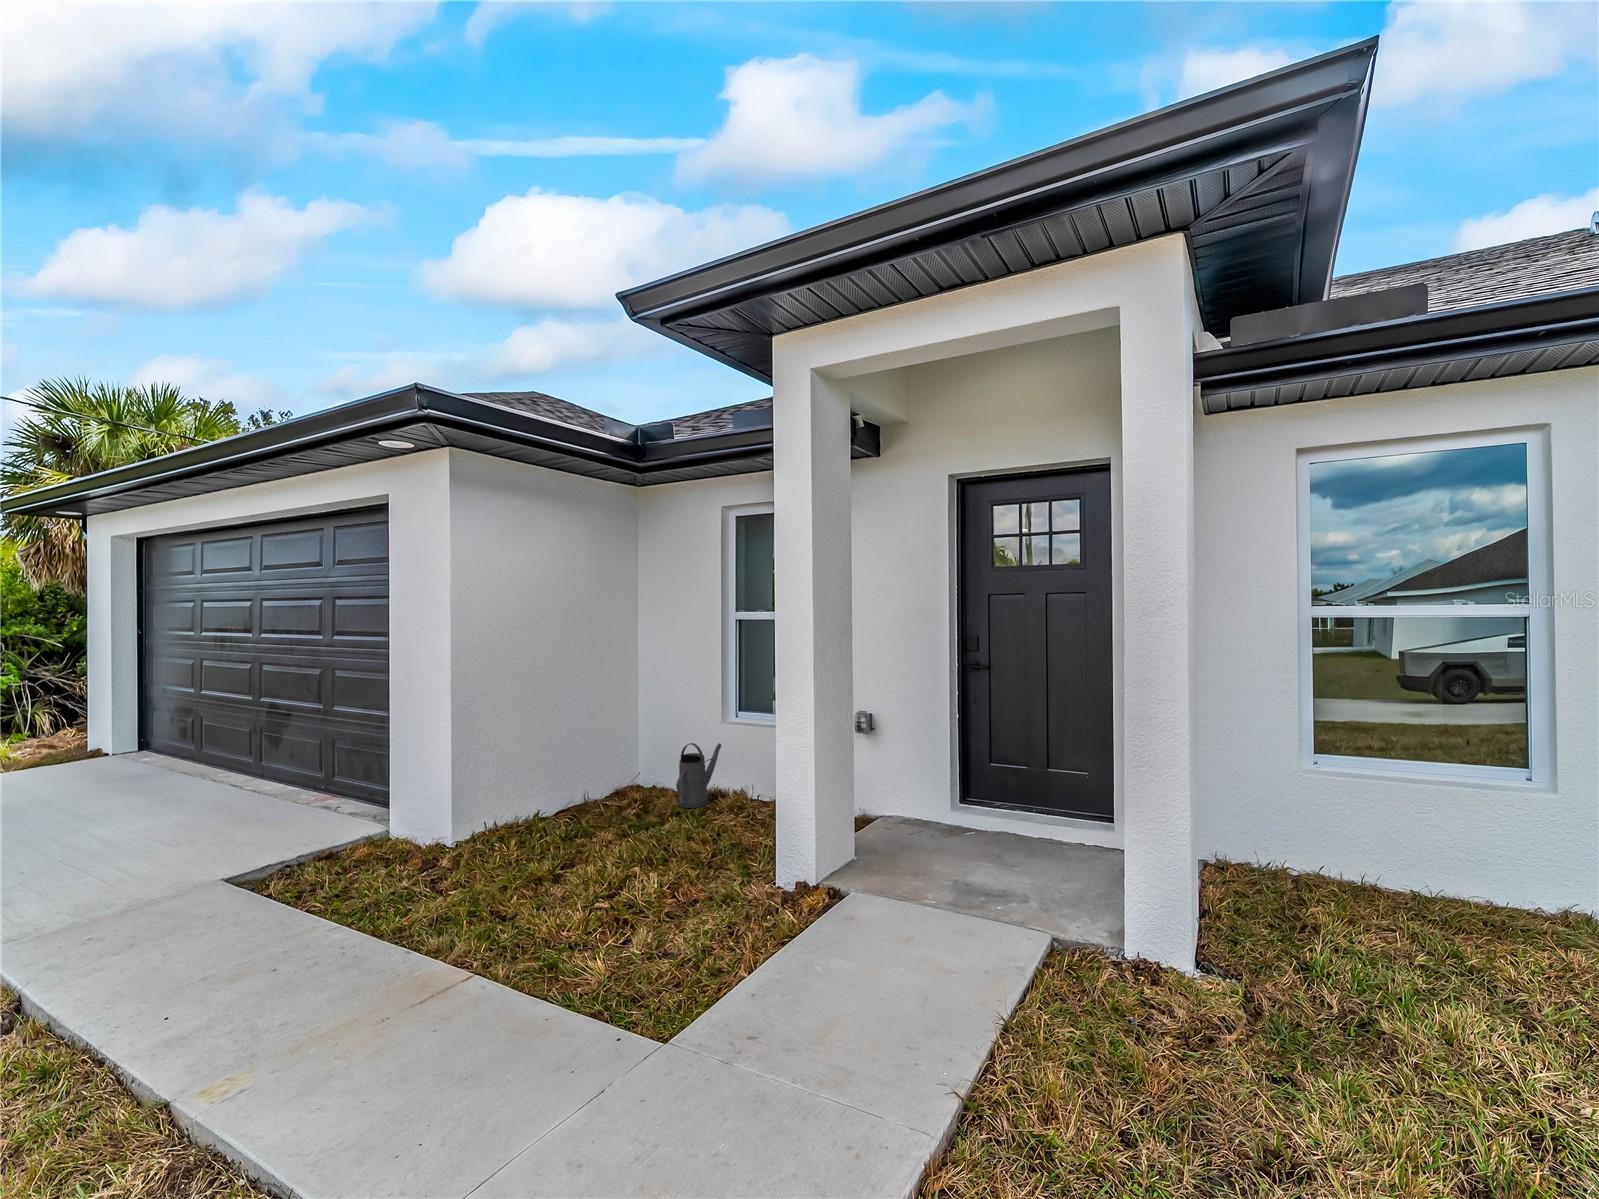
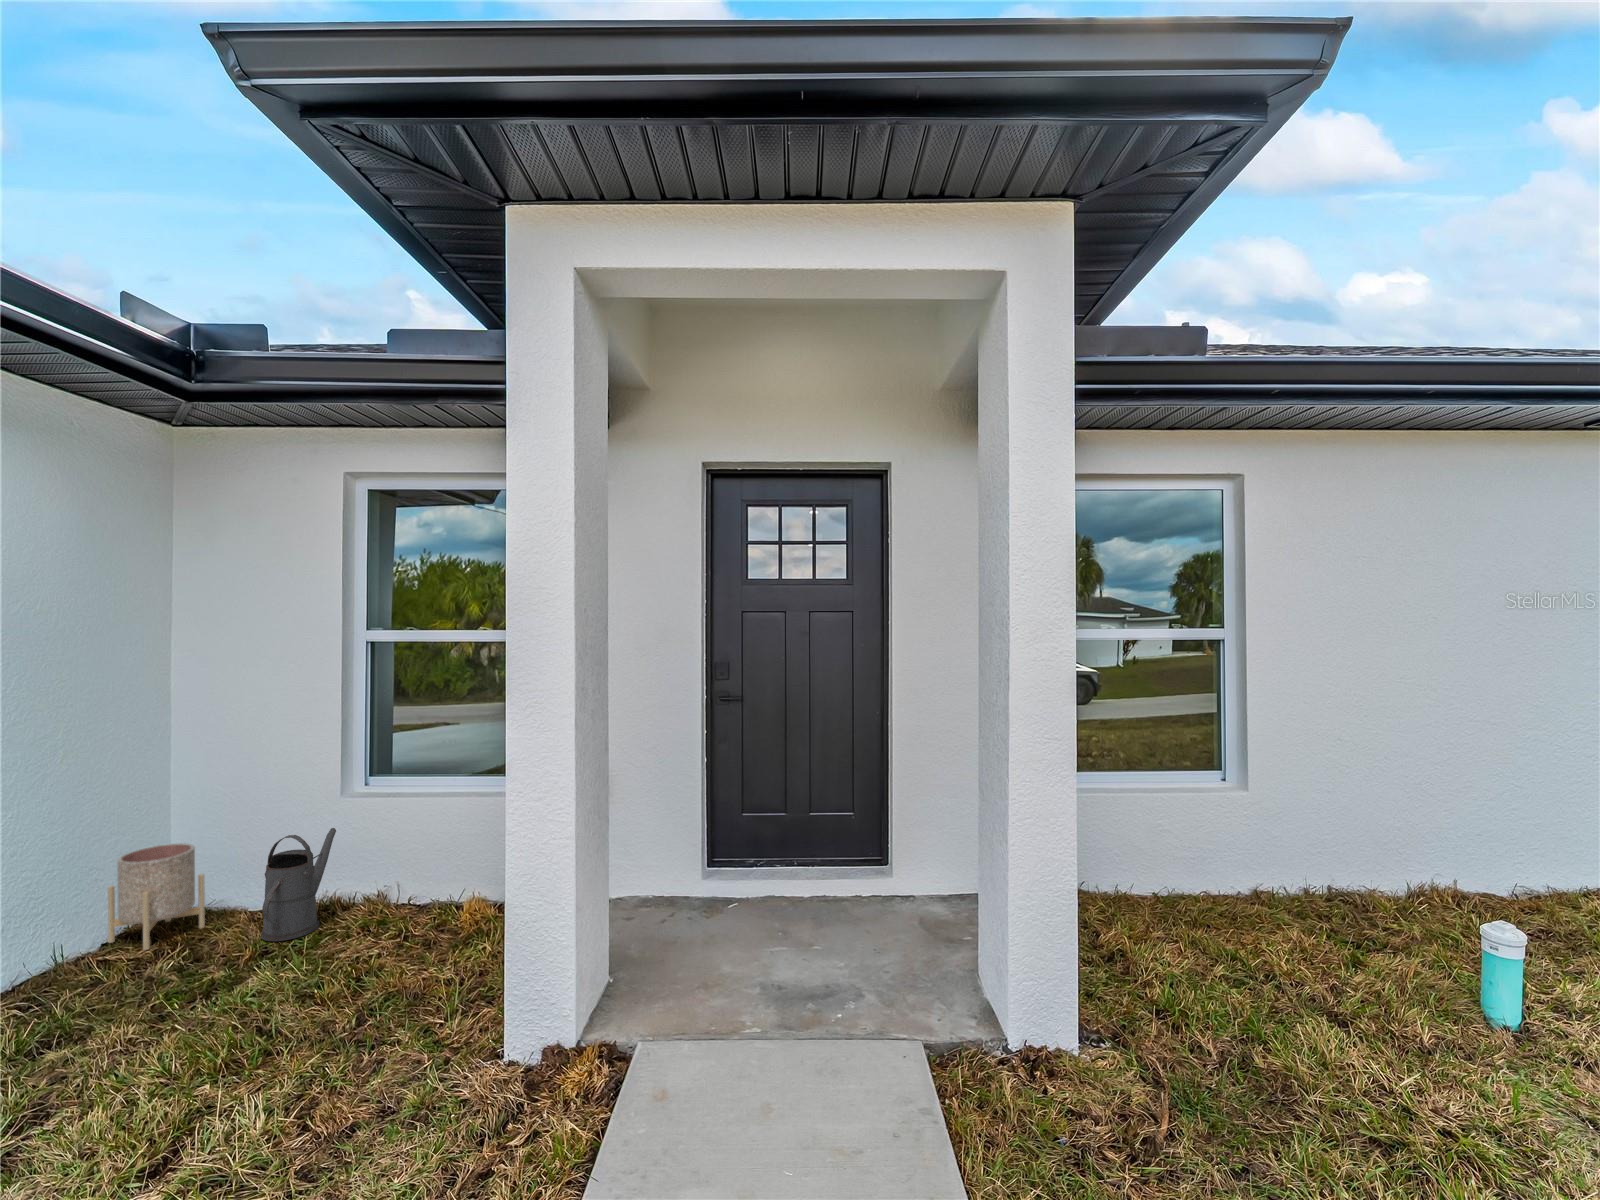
planter: none [608,743,653,802] -> present [108,843,205,950]

